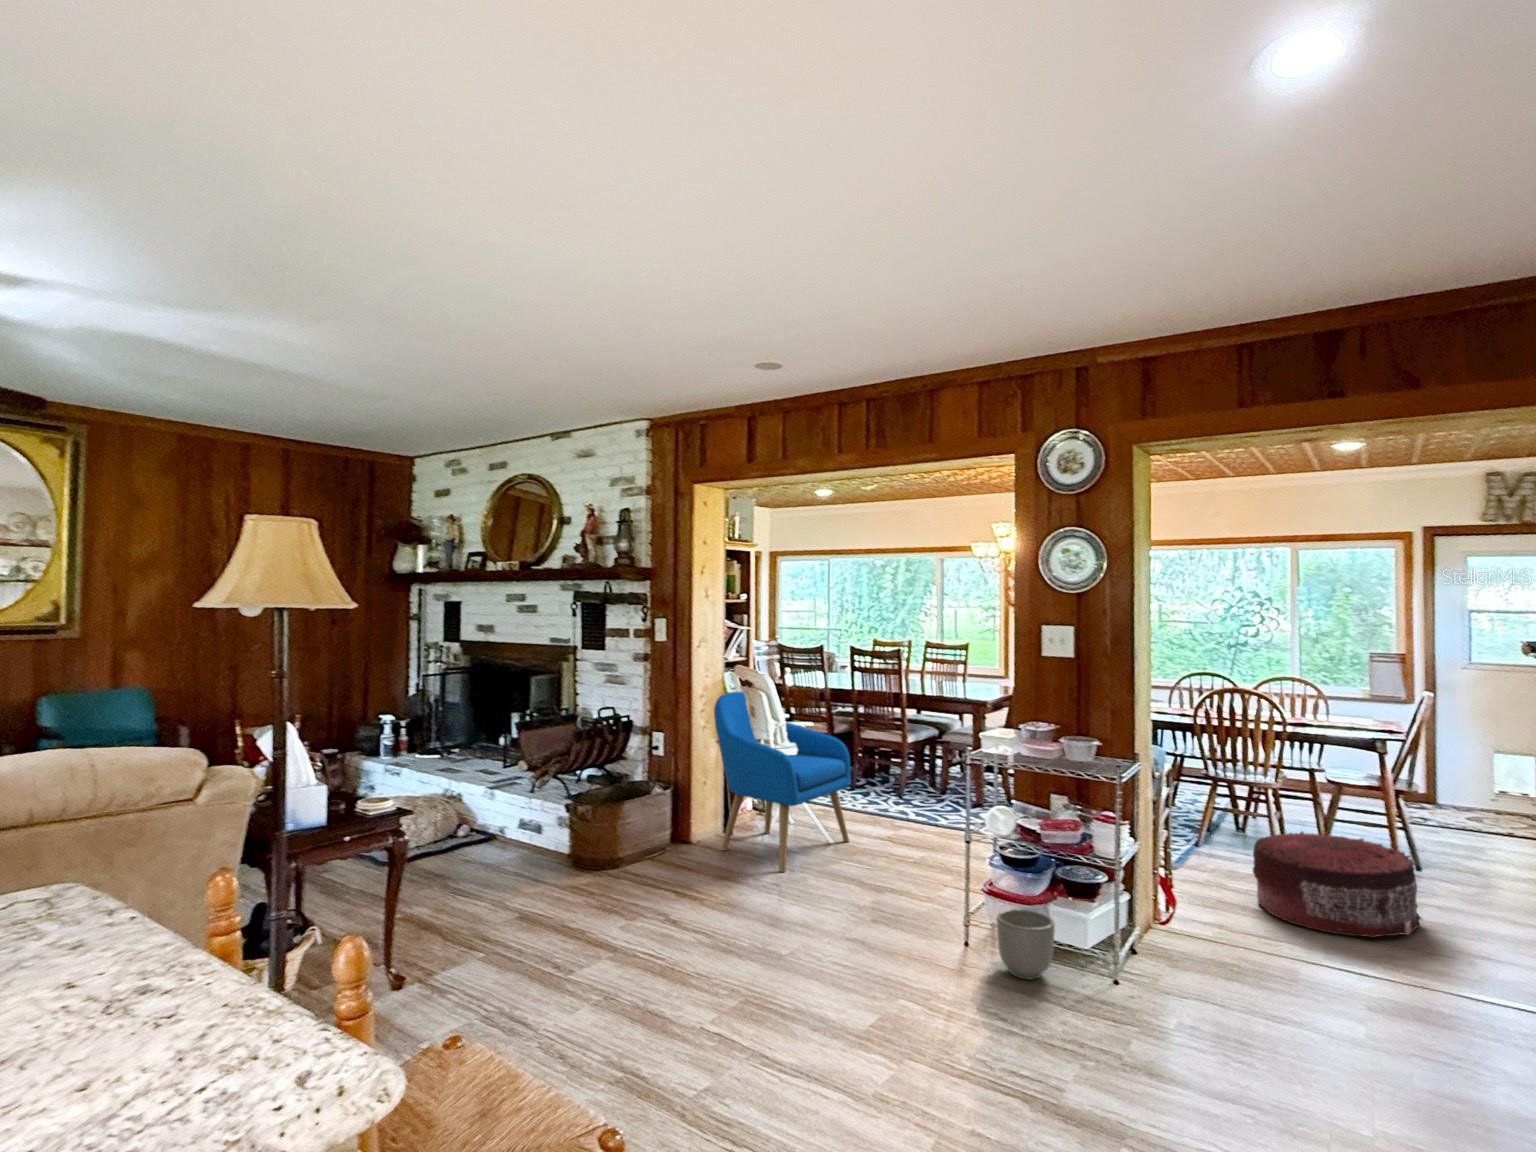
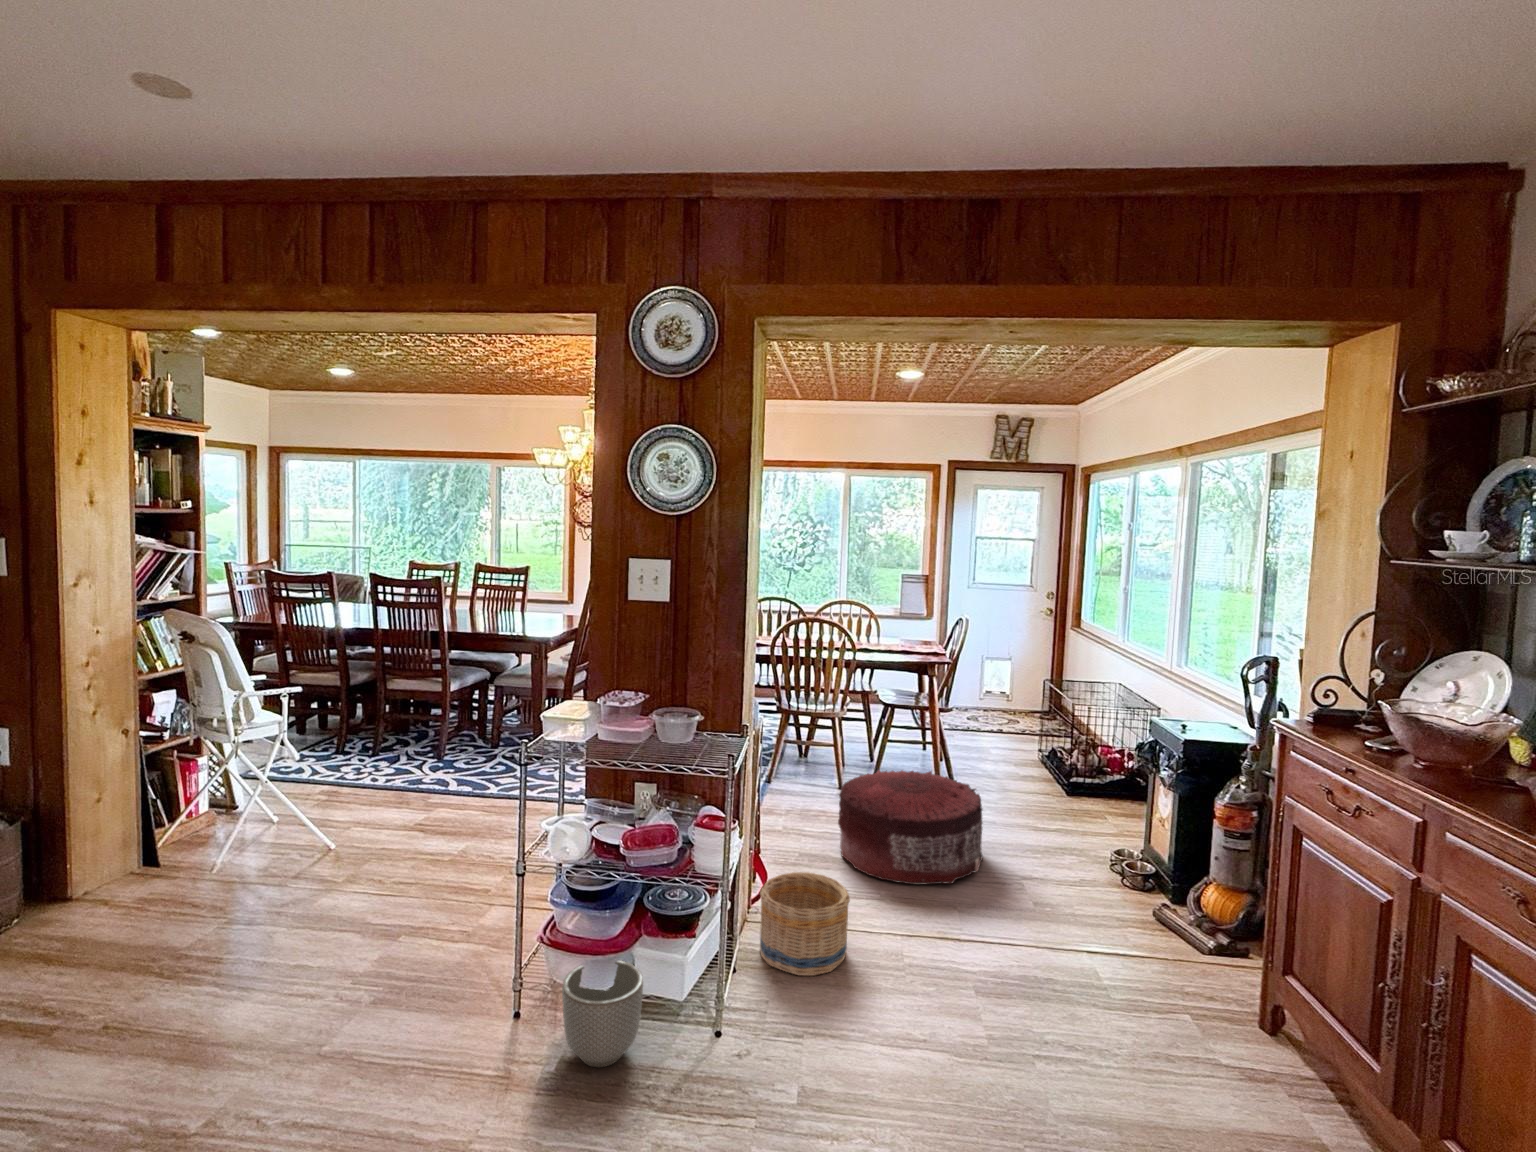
armchair: present [714,692,850,872] -> none [111,651,359,928]
basket: none [1159,889,1242,969] -> present [760,872,850,976]

